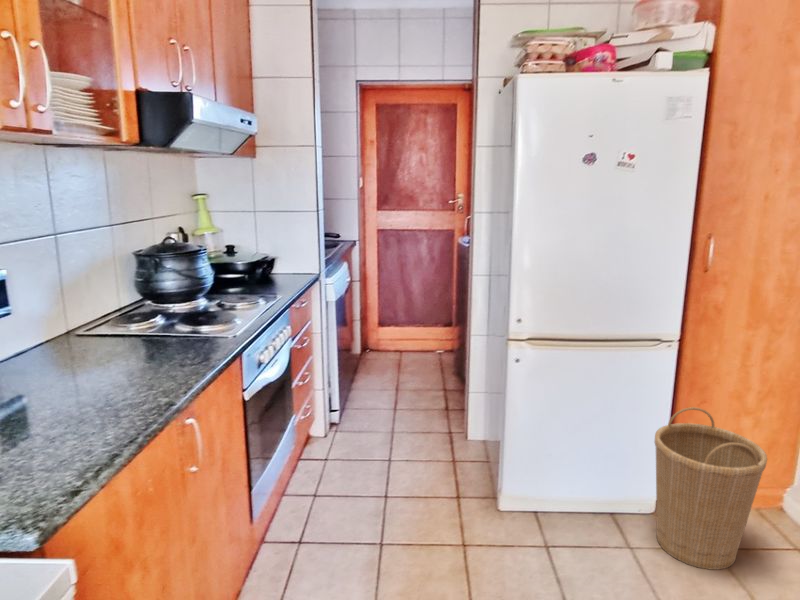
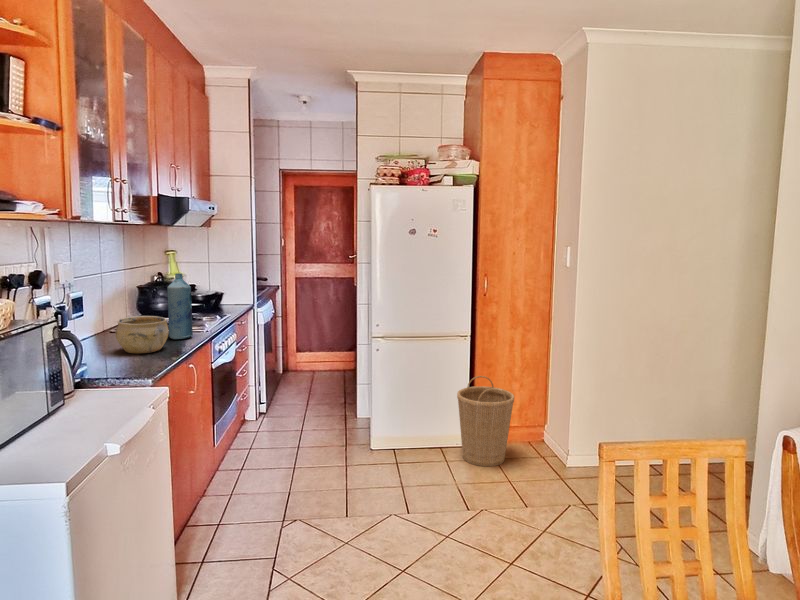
bottle: none [156,236,206,357] -> present [167,273,193,339]
ceramic bowl: none [40,320,147,401] -> present [115,316,169,353]

